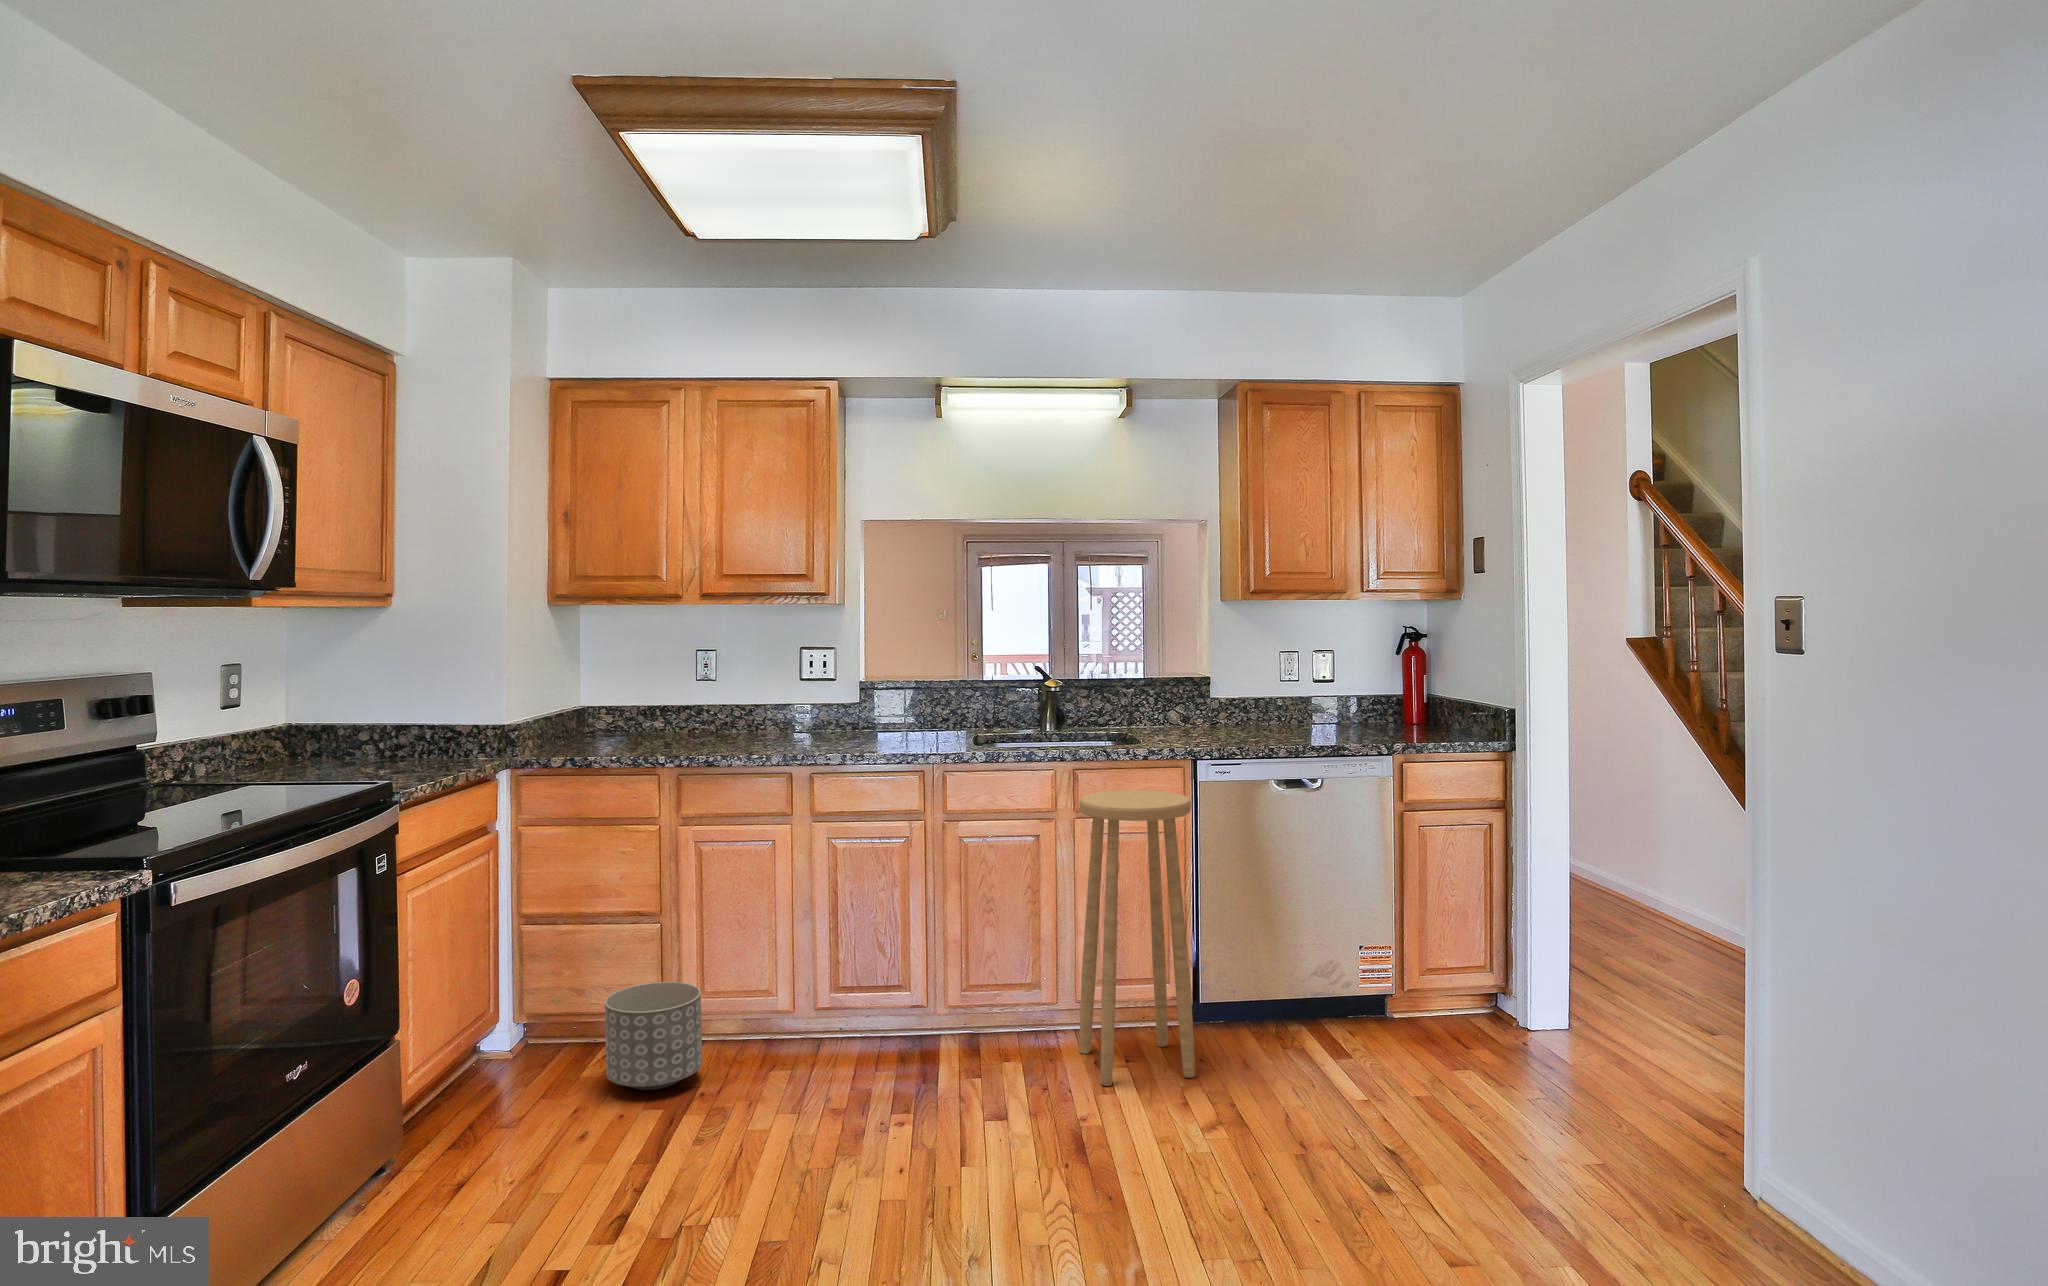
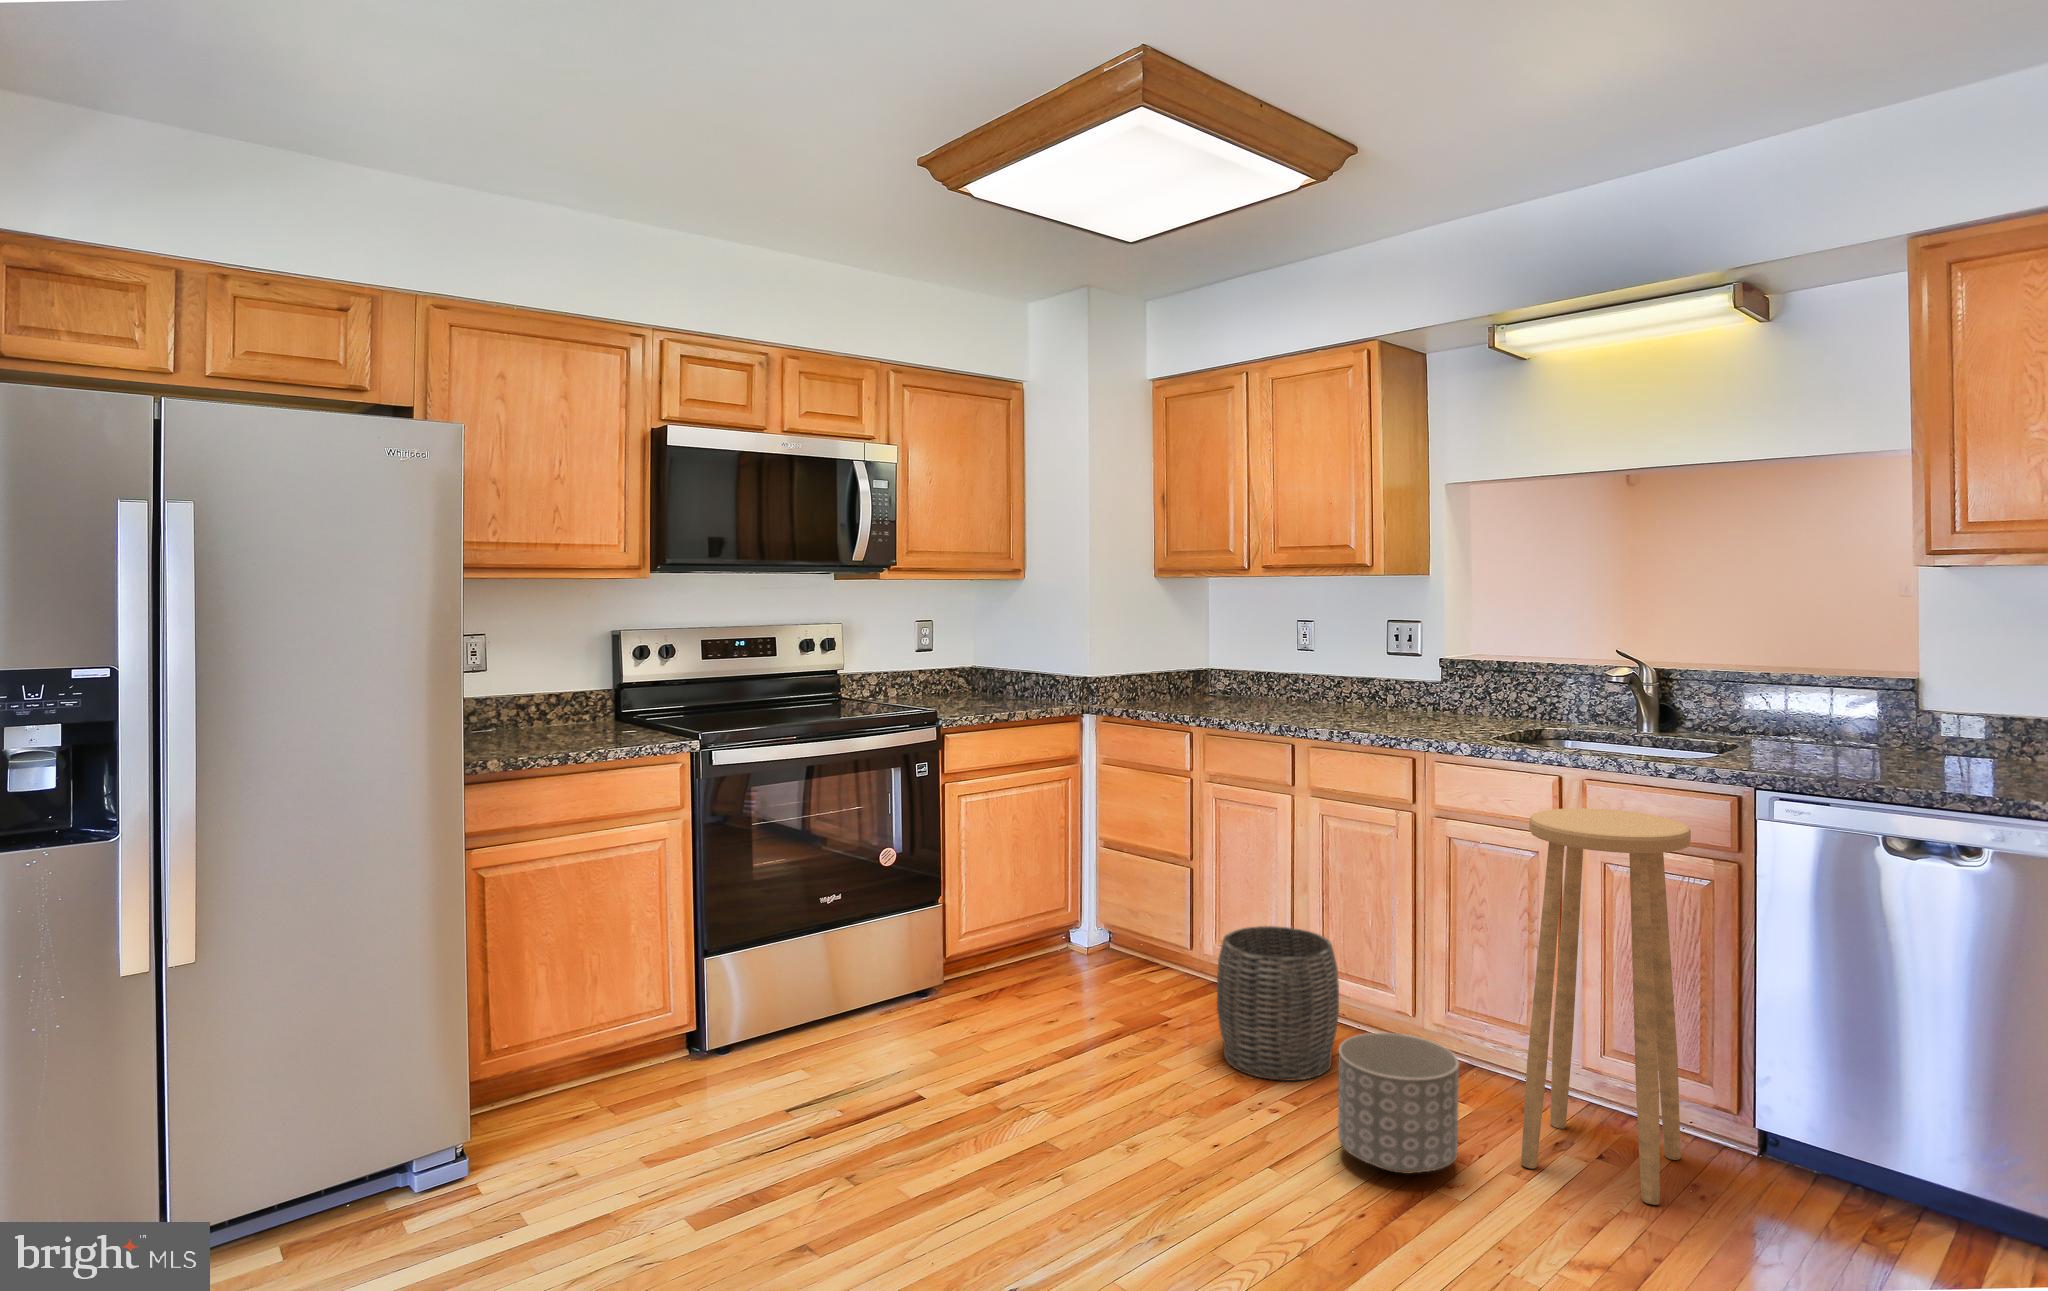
woven basket: none [785,951,904,1103] -> present [1217,926,1339,1081]
planter: present [605,982,702,1090] -> present [1338,1033,1459,1174]

